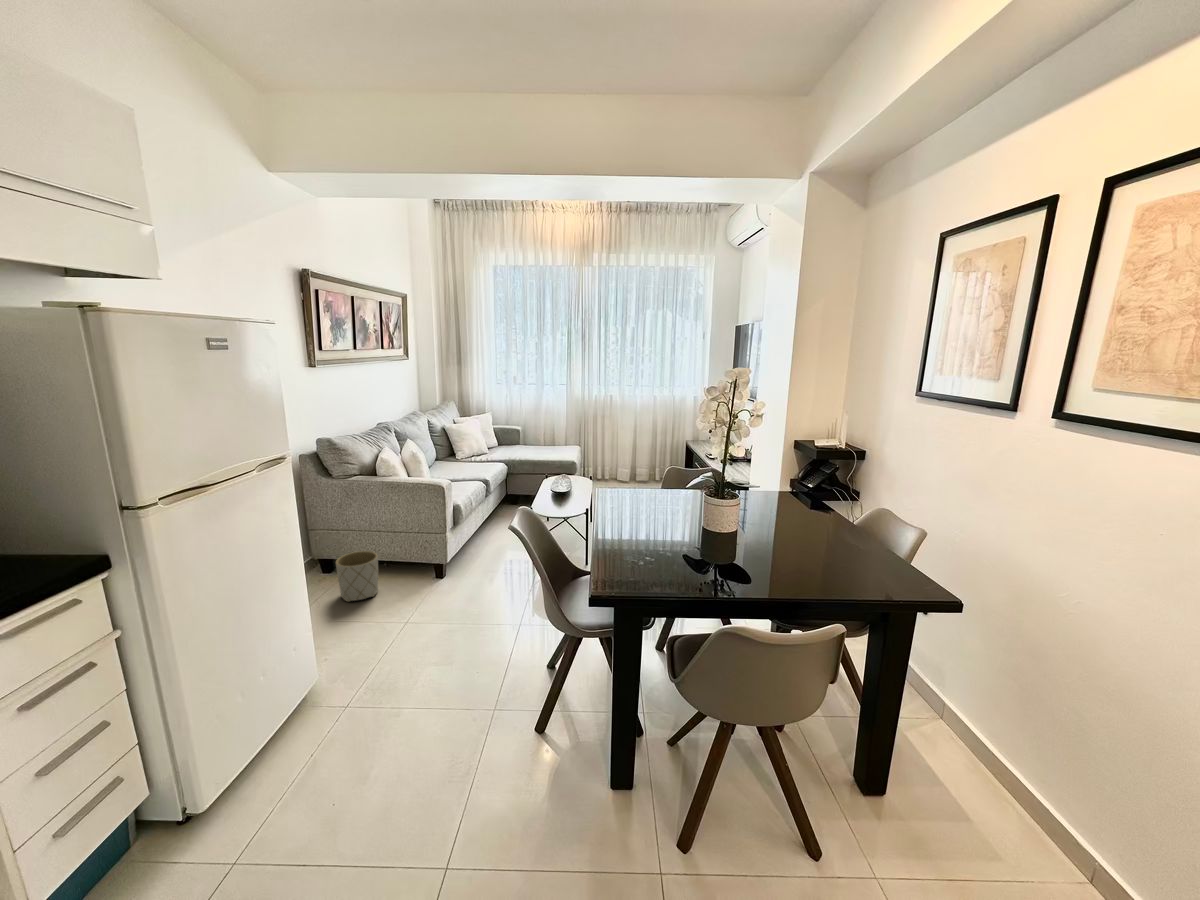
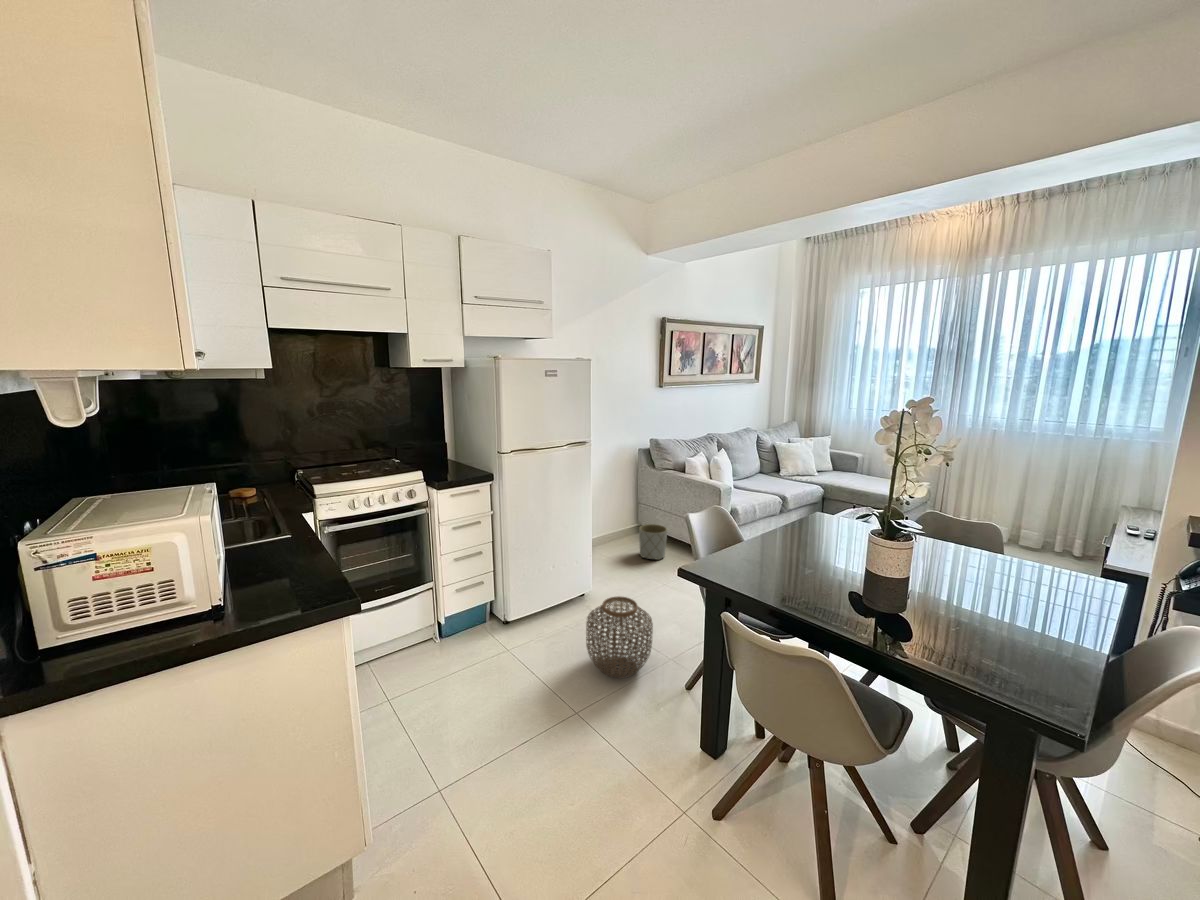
woven basket: none [394,662,494,784] -> present [586,596,653,678]

